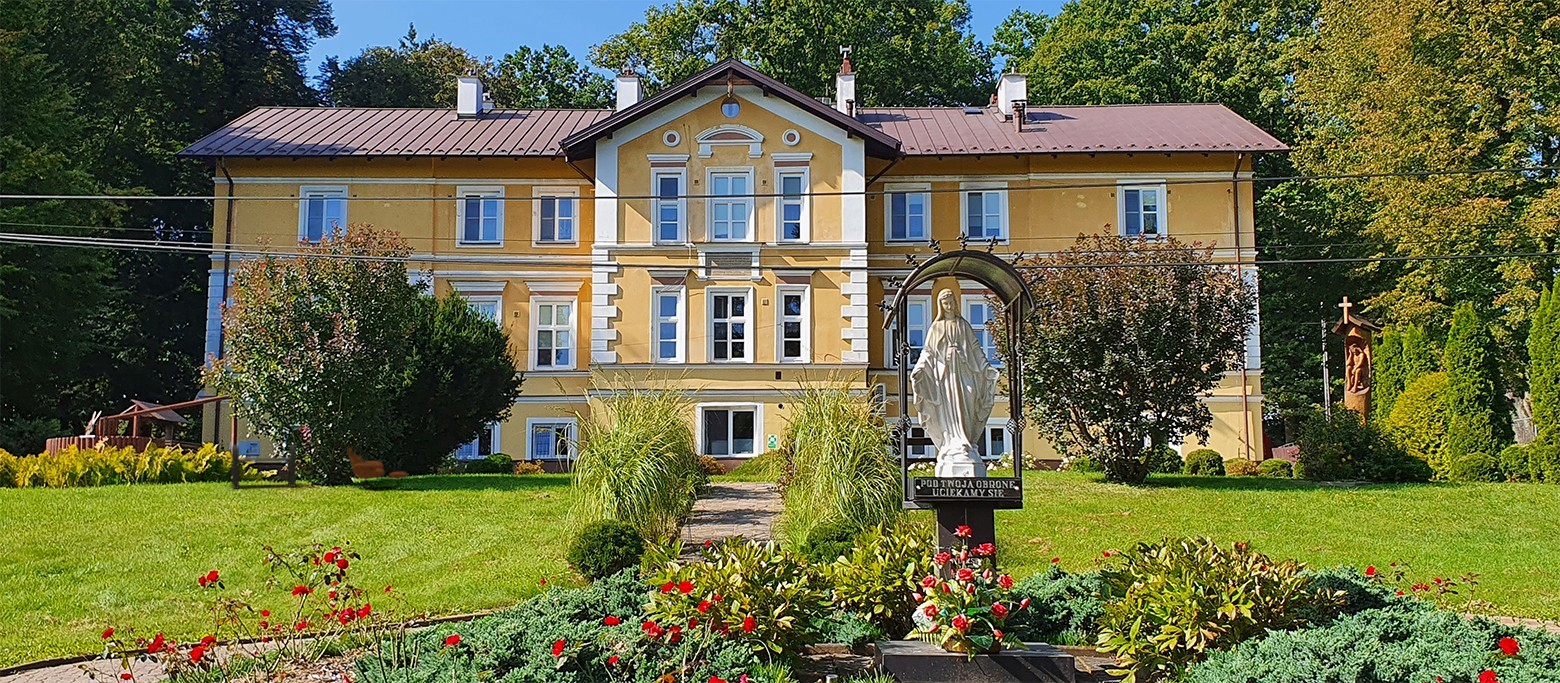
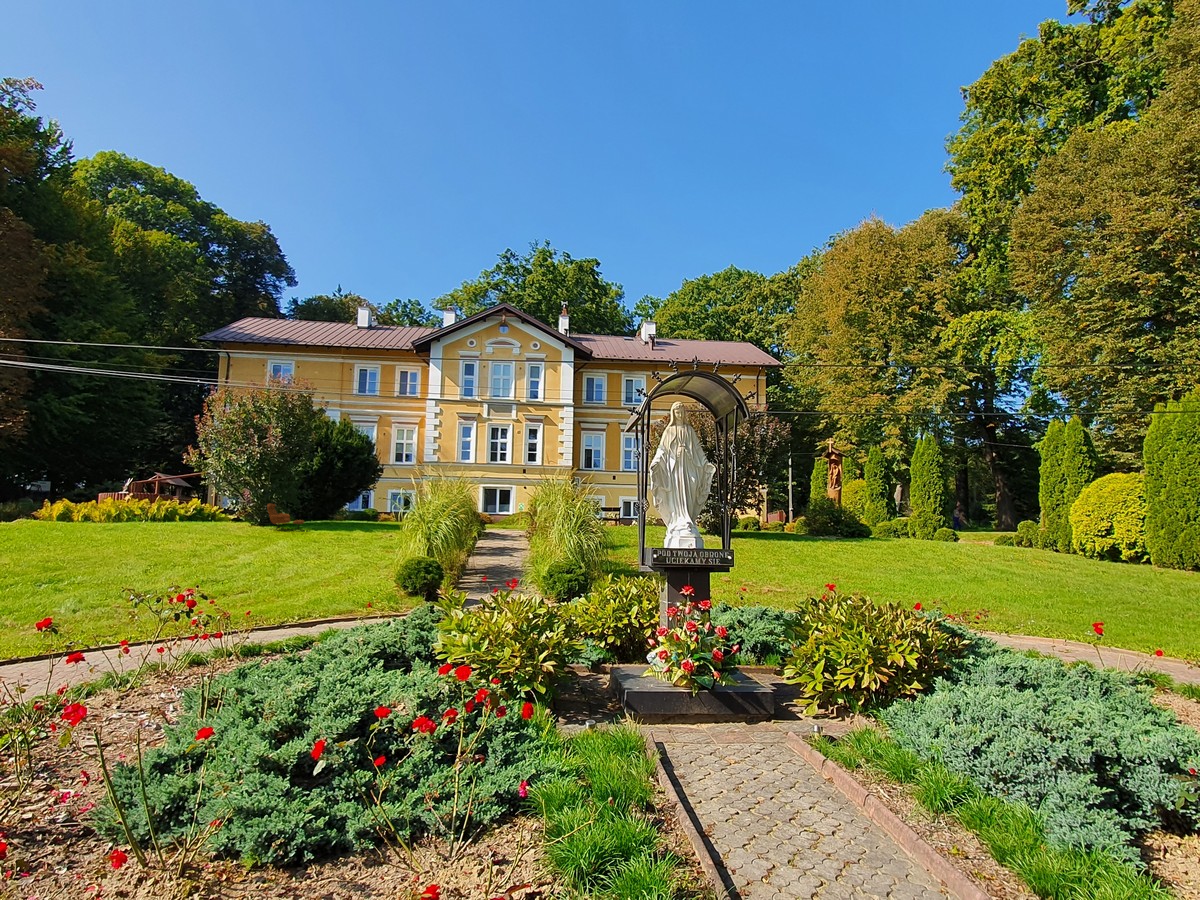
bench: present [231,445,296,489] -> none [191,502,234,529]

